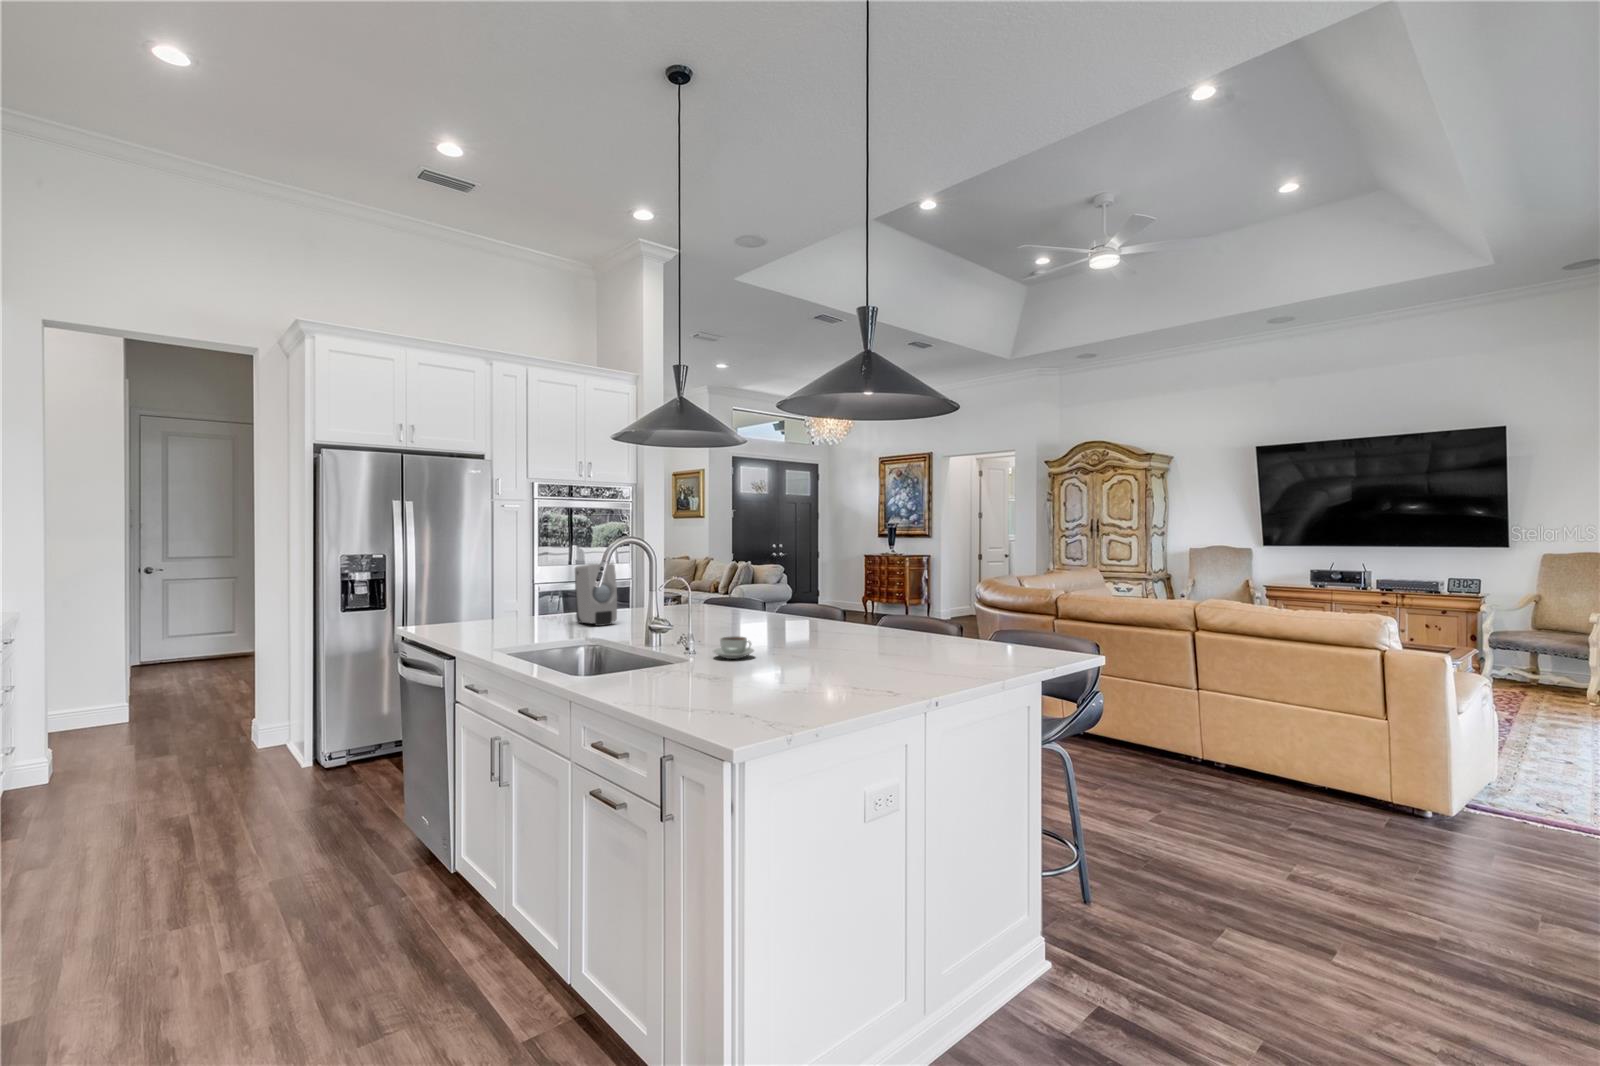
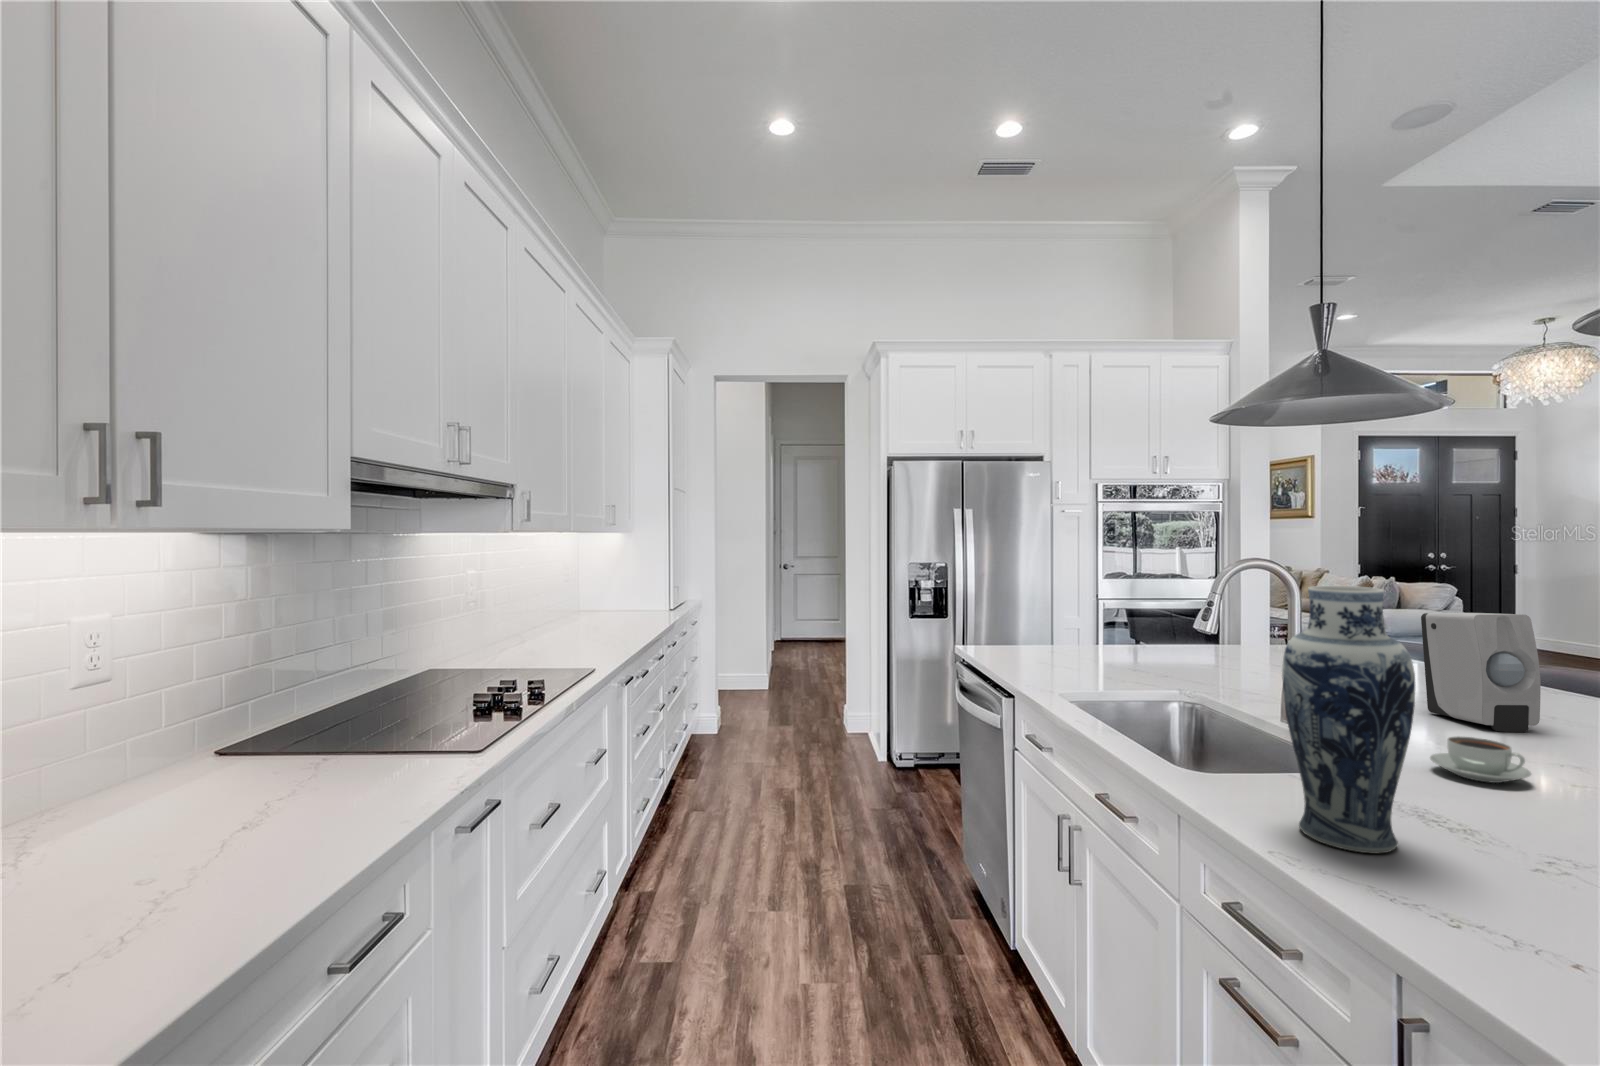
vase: none [626,547,687,693] -> present [1282,586,1415,854]
soap dispenser: present [575,563,617,626] -> present [1421,613,1541,732]

